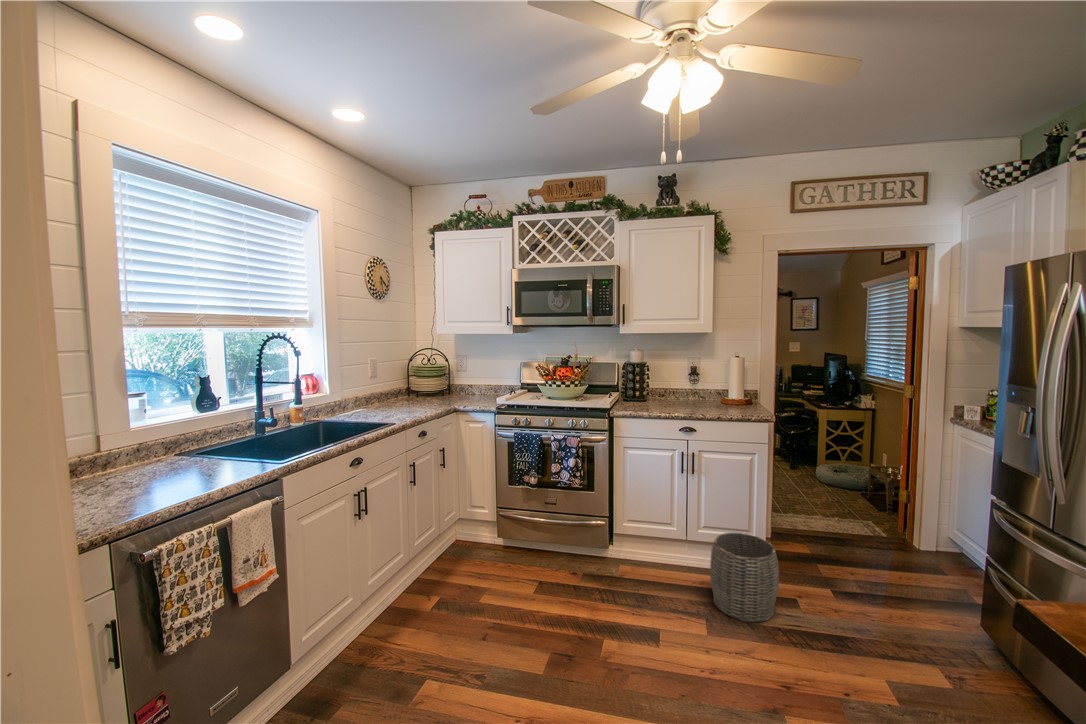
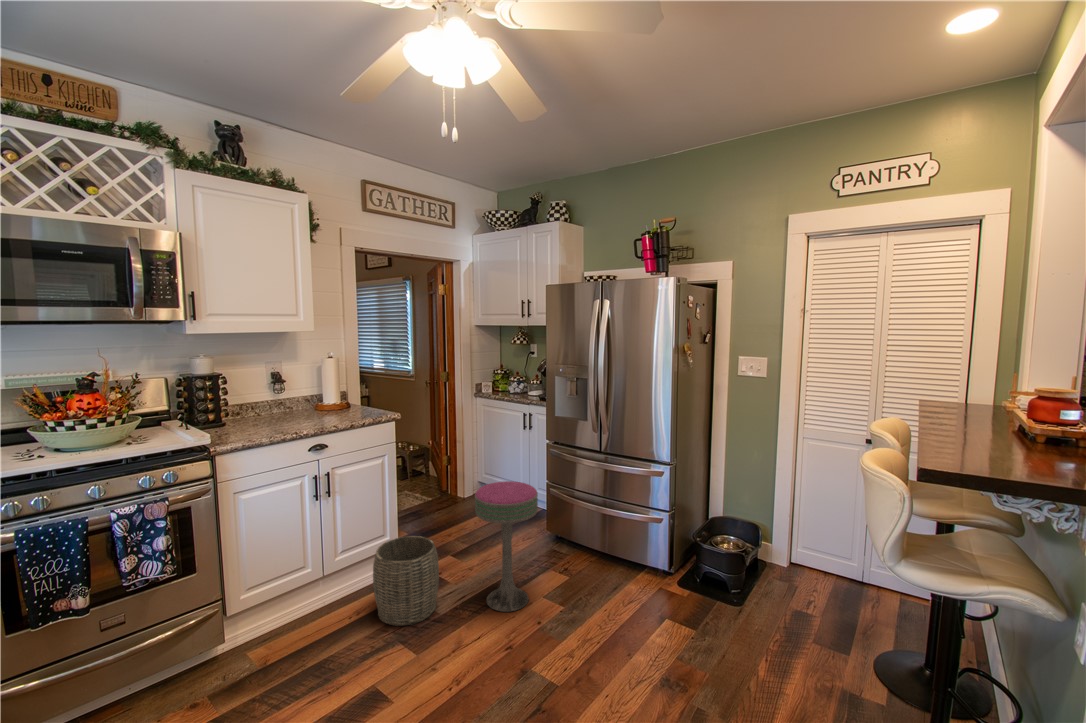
bar stool: none [812,515,907,684] -> present [475,481,538,612]

